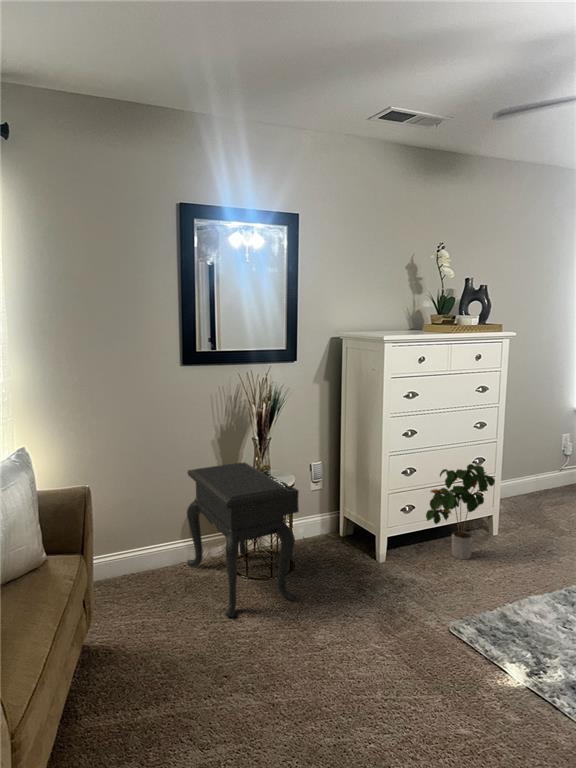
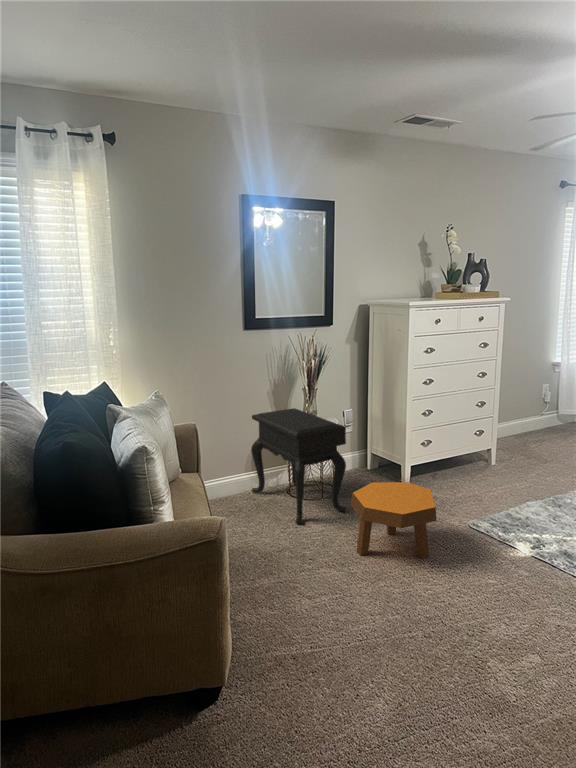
potted plant: present [426,464,495,559] -> none [443,405,496,481]
footstool: none [288,569,399,683] -> present [350,482,437,558]

